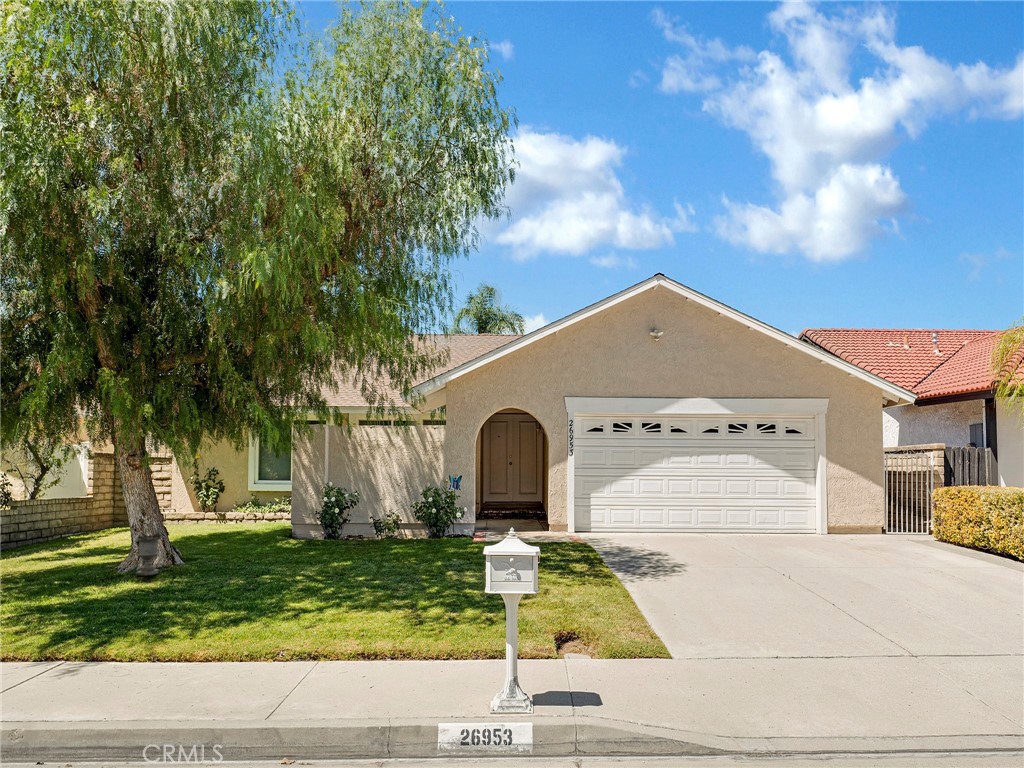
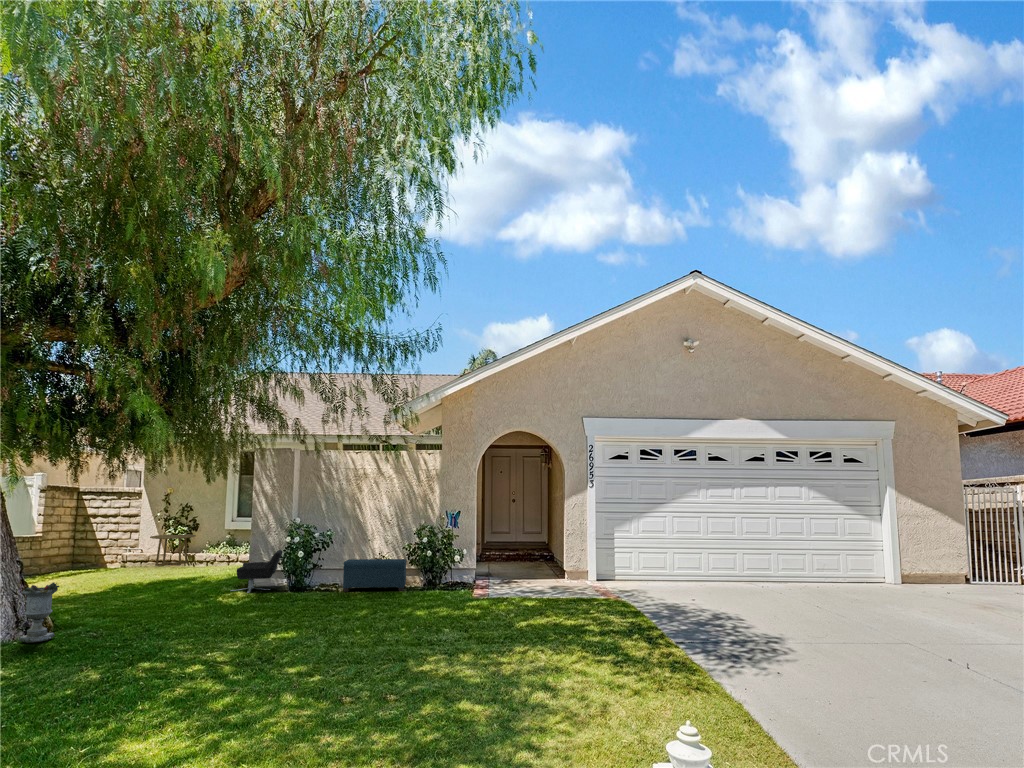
round table: none [185,496,225,523] -> present [150,534,196,566]
lounge chair: none [270,508,311,543] -> present [232,550,282,593]
bench: none [364,516,415,542] -> present [343,559,406,592]

